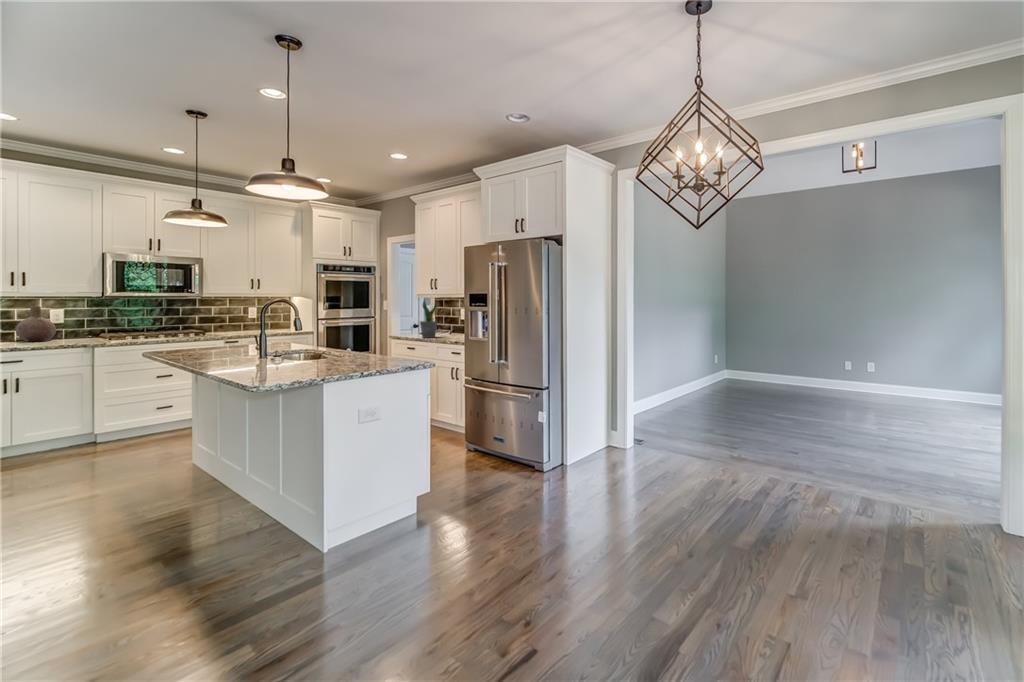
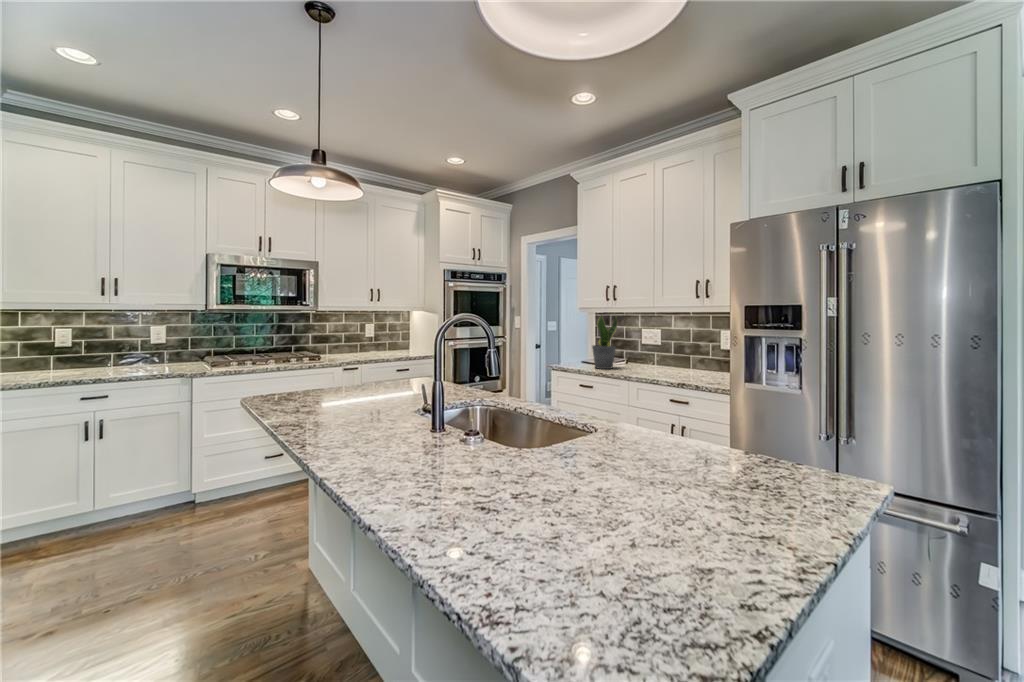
vase: present [15,306,56,341] -> none [109,324,154,368]

